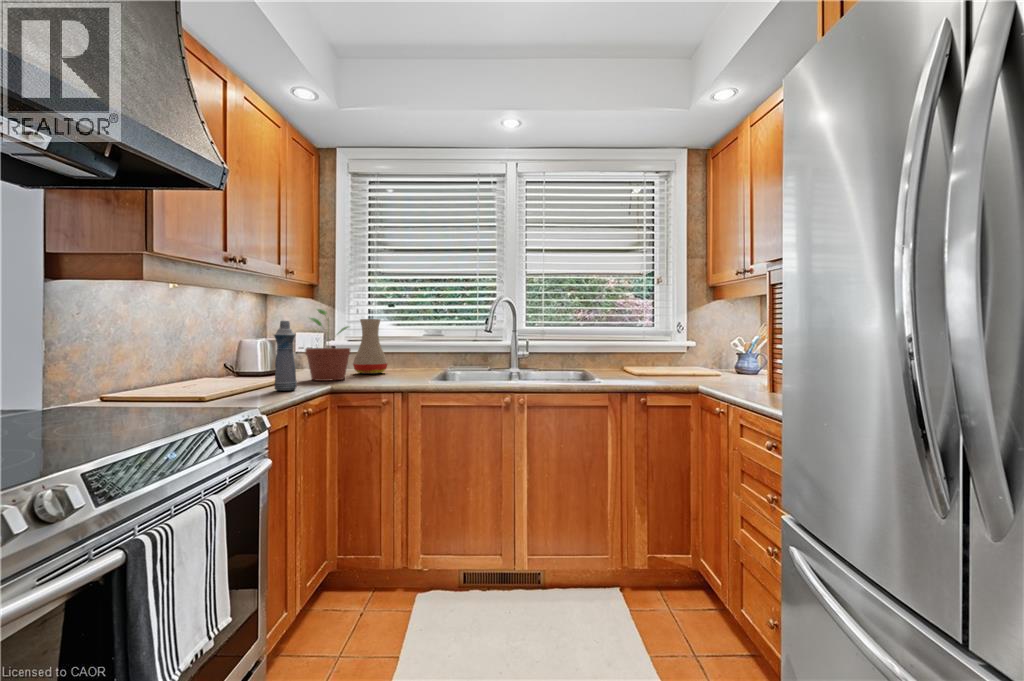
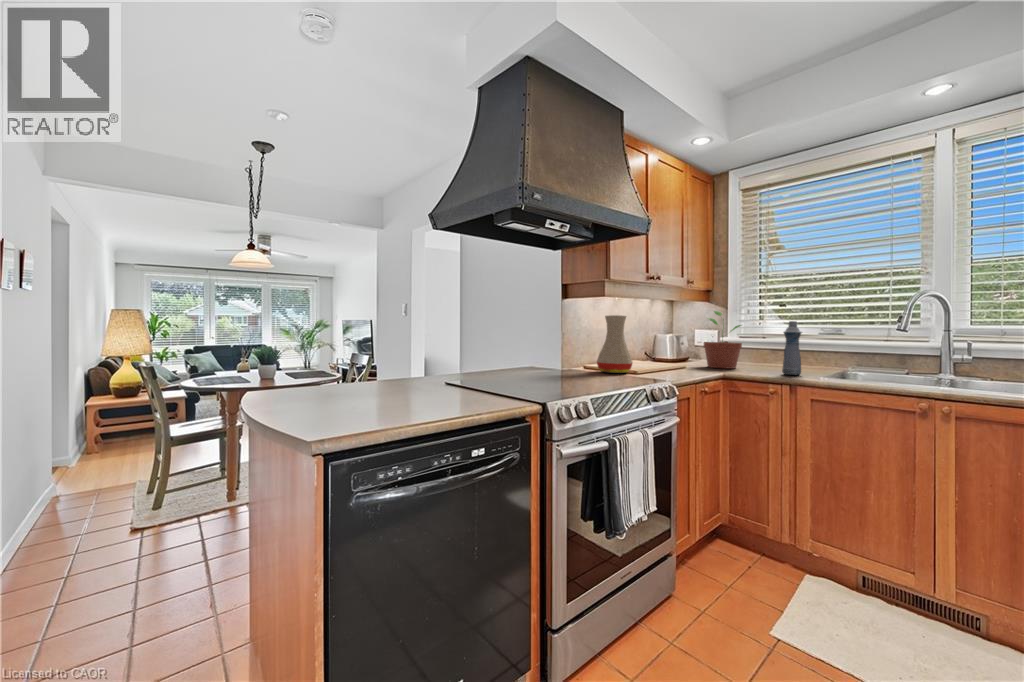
vase: present [353,319,387,374] -> present [597,315,633,373]
bottle: present [274,321,297,391] -> present [782,321,802,375]

